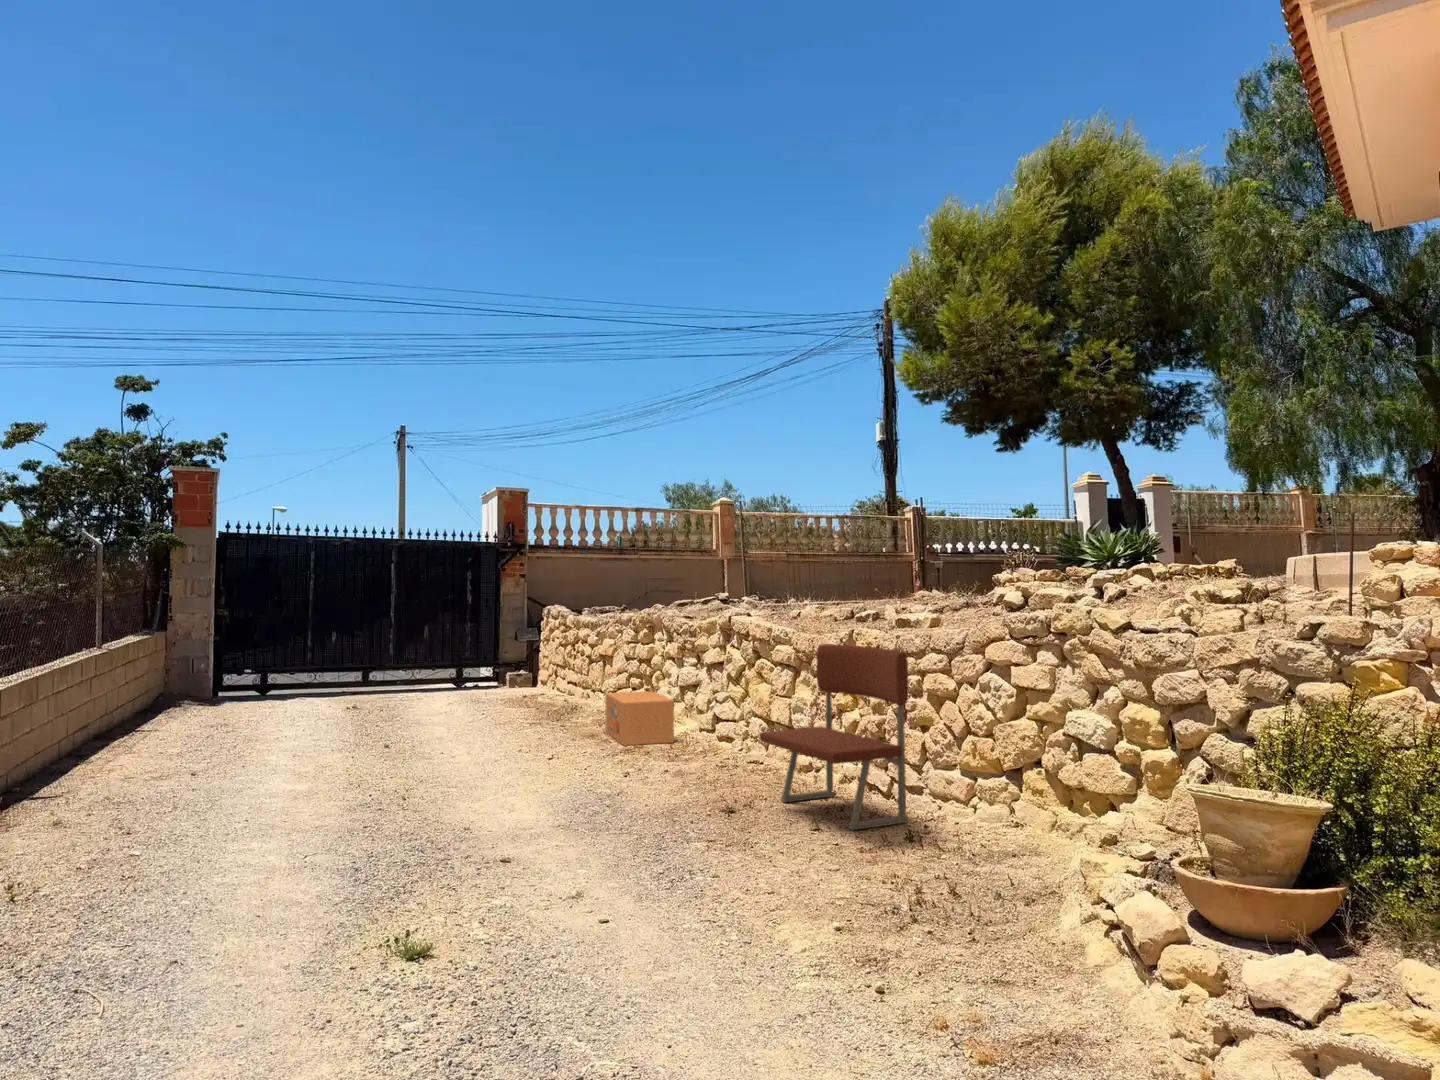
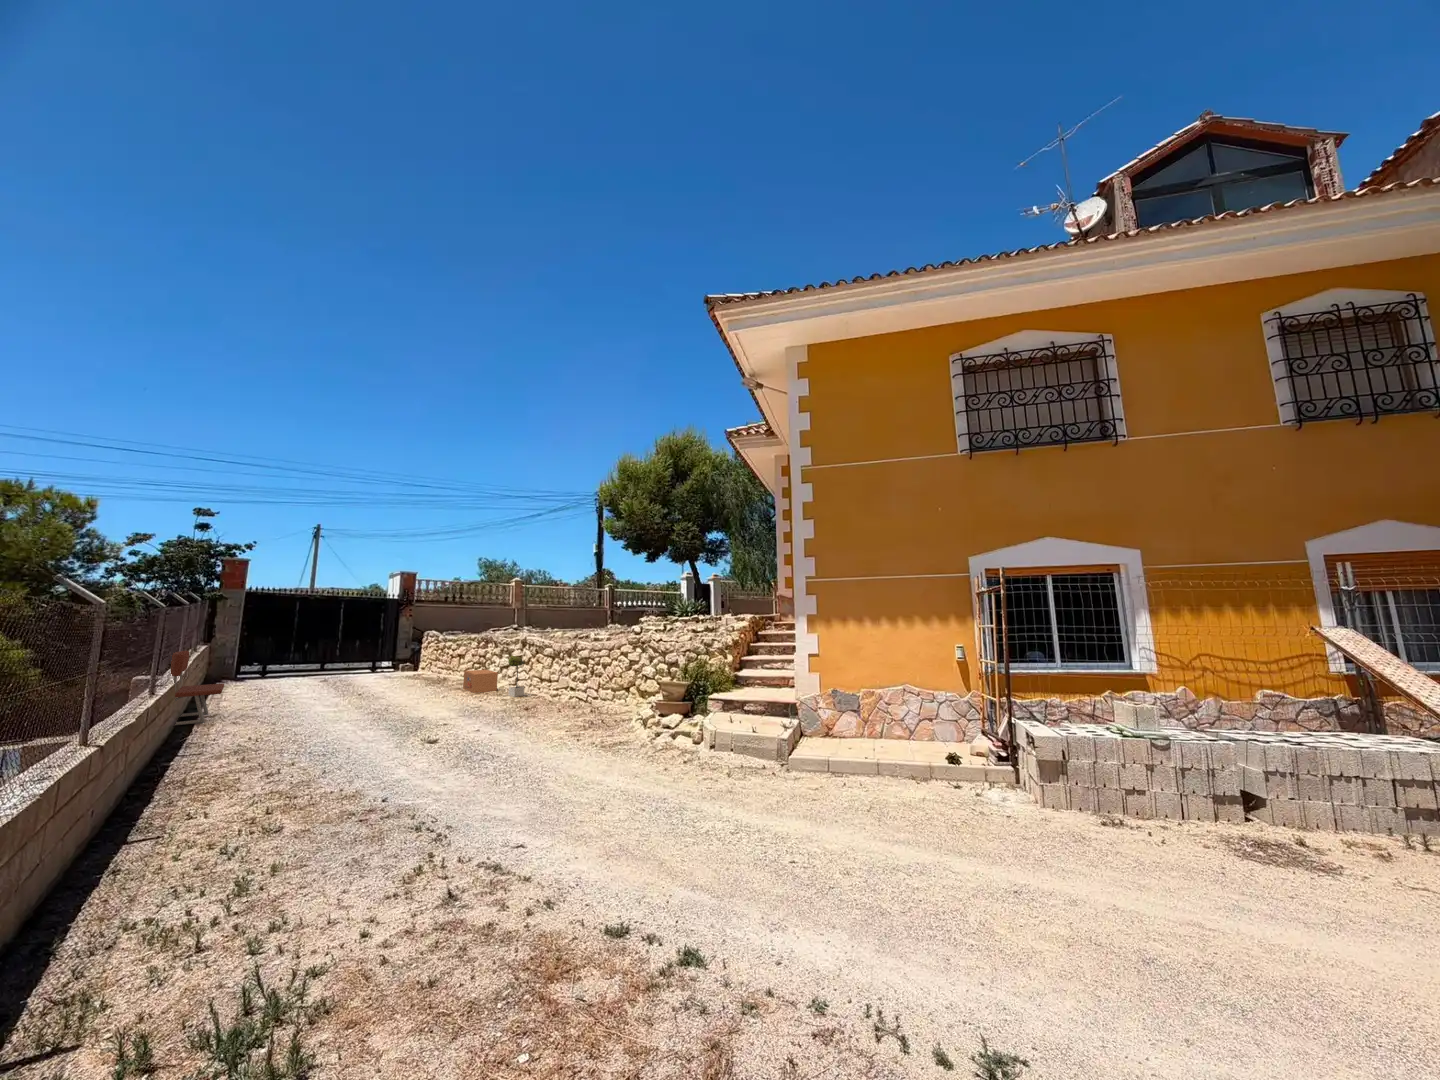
bench: present [760,644,909,830] -> present [169,651,224,726]
potted tree: none [691,661,733,763] -> present [508,656,525,697]

